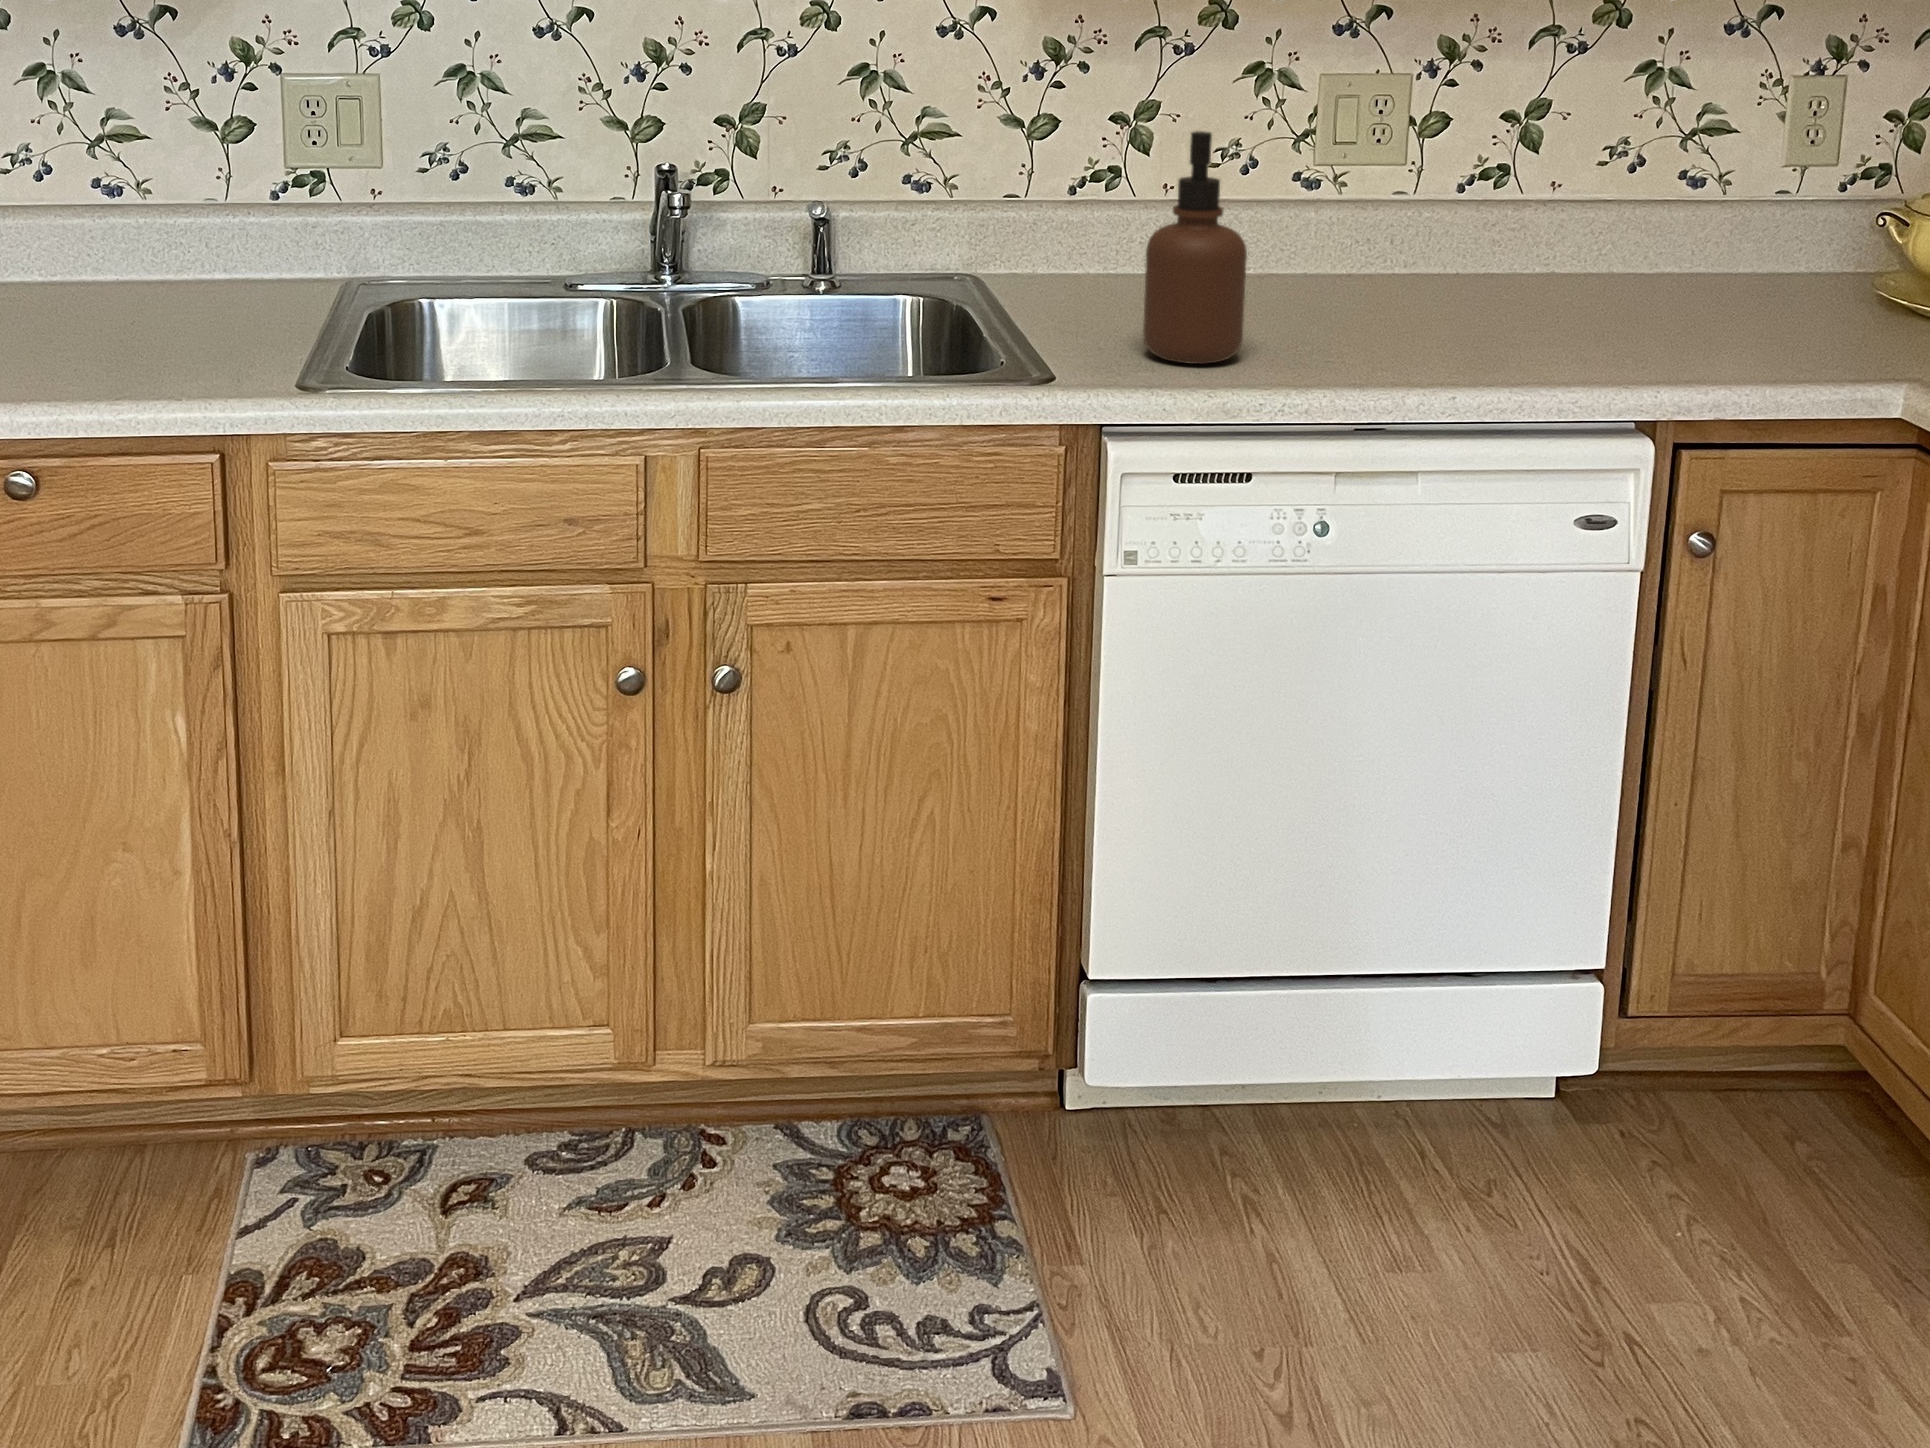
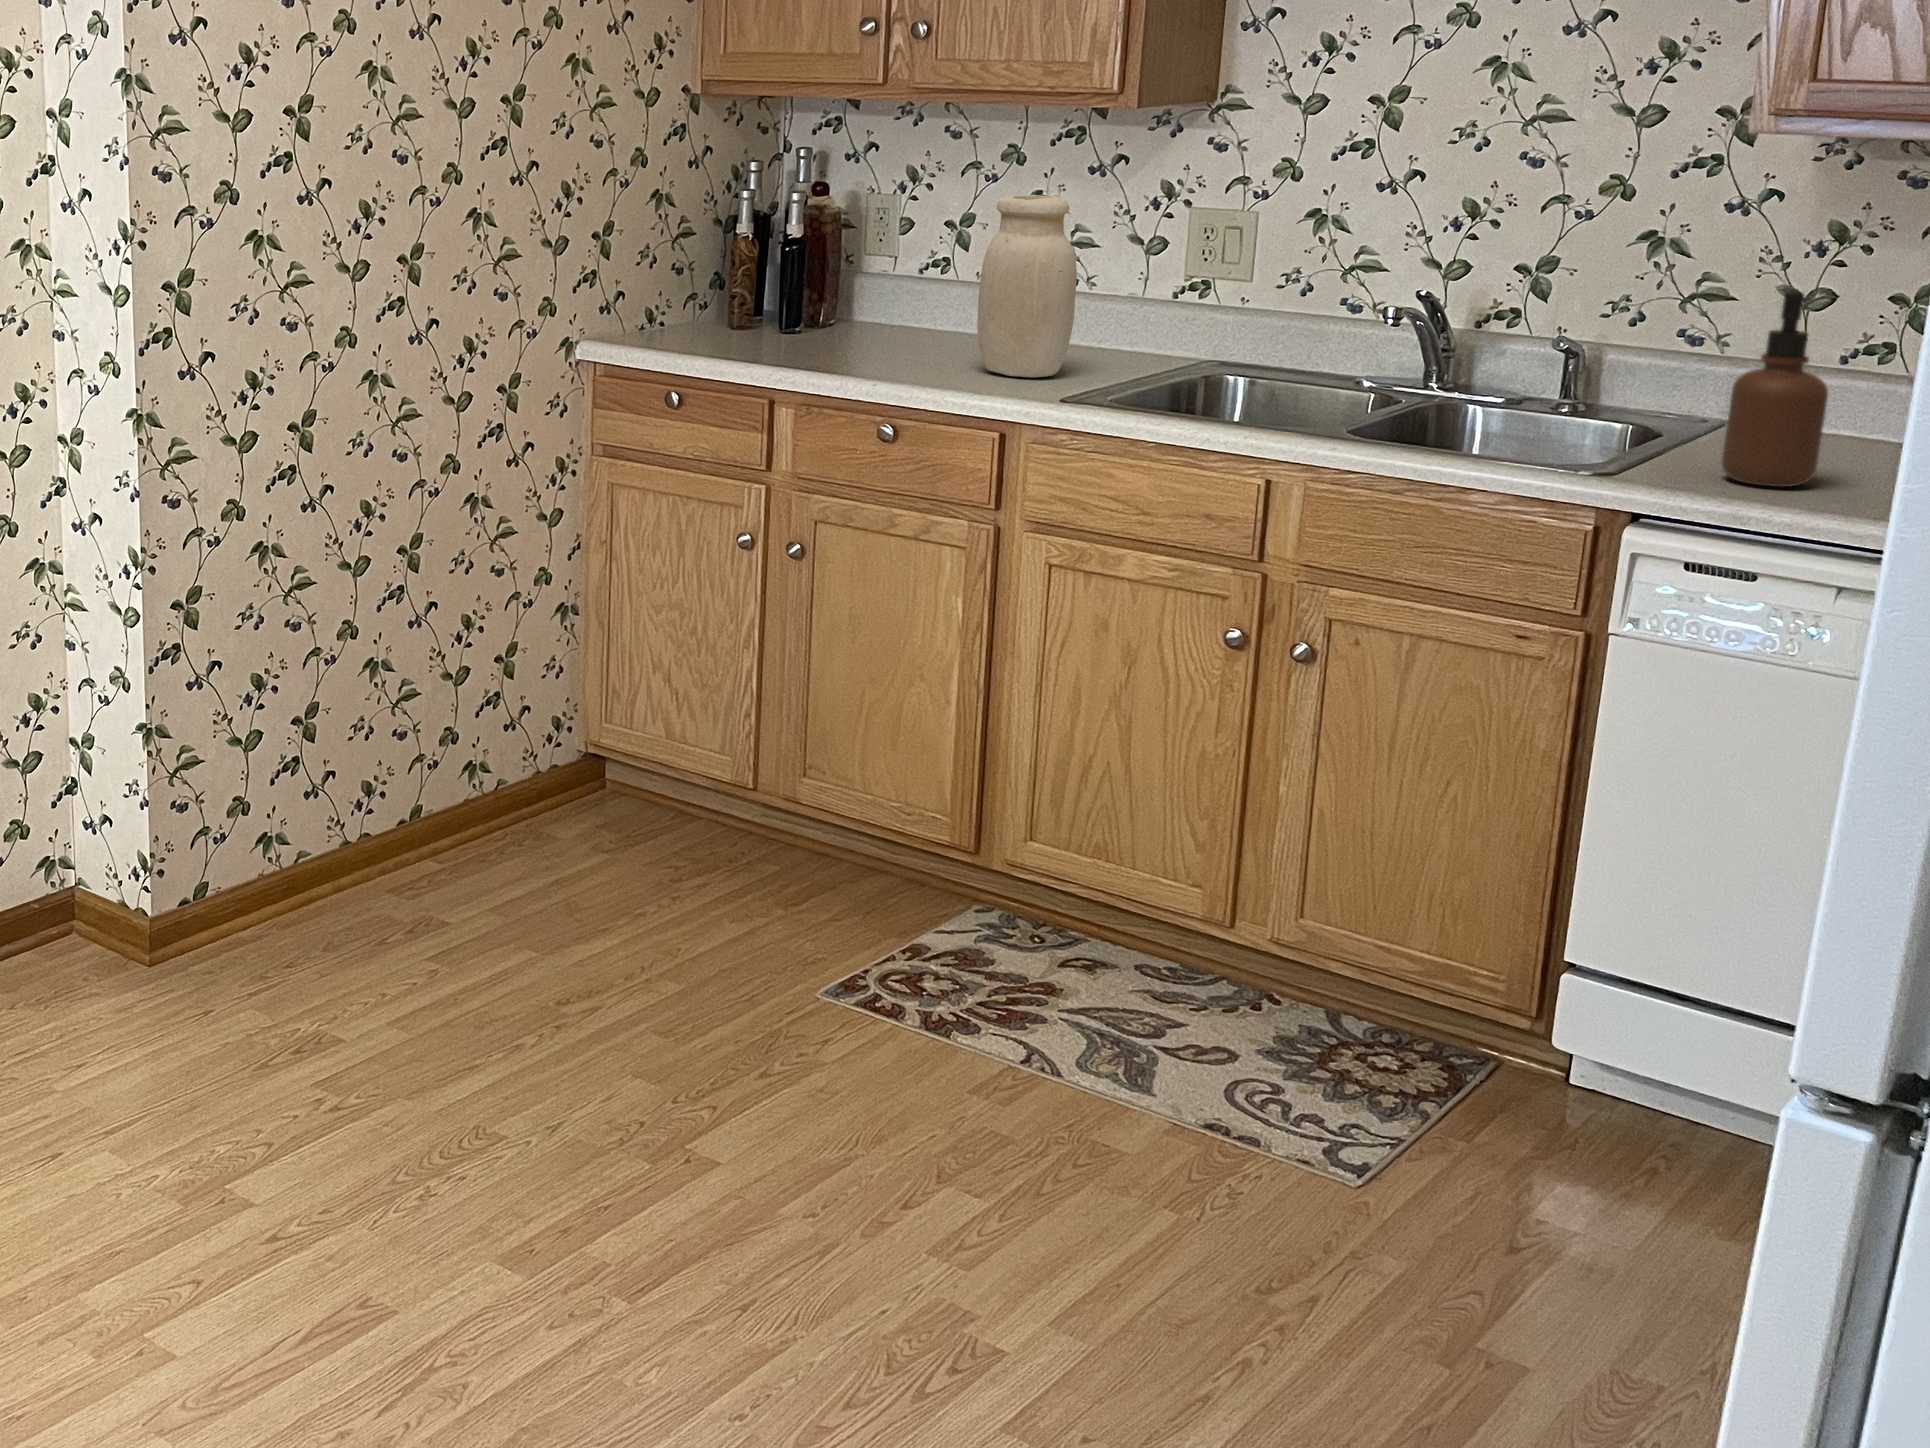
jar: none [71,77,221,355] -> present [977,195,1077,377]

